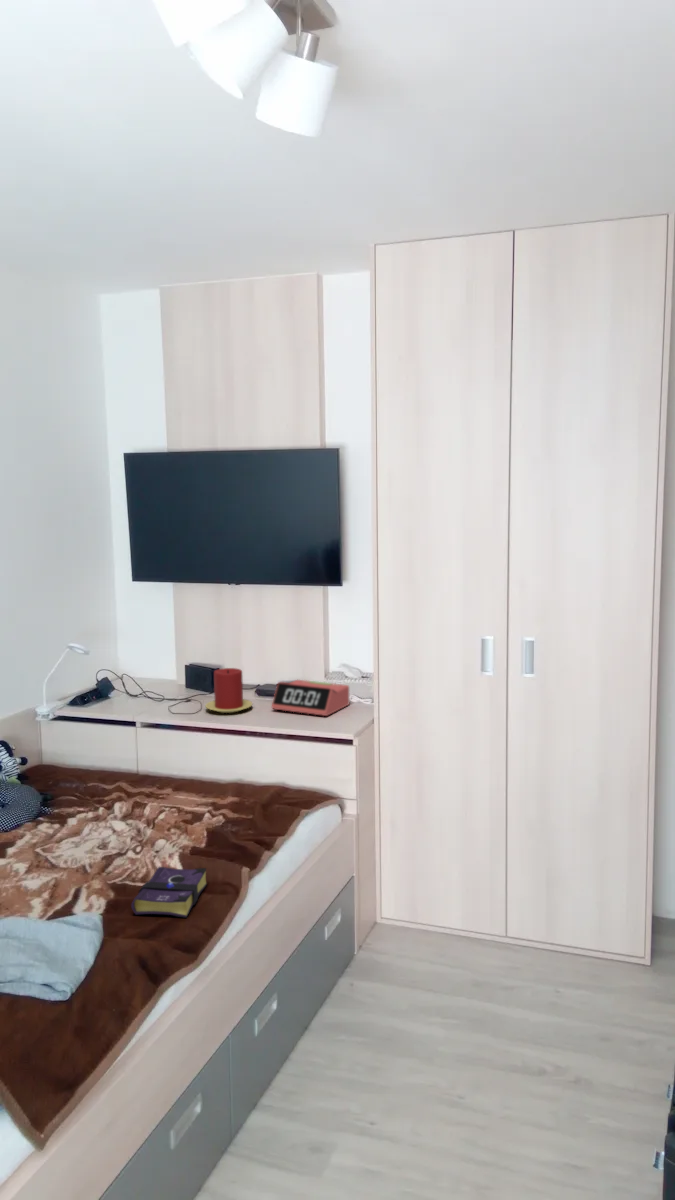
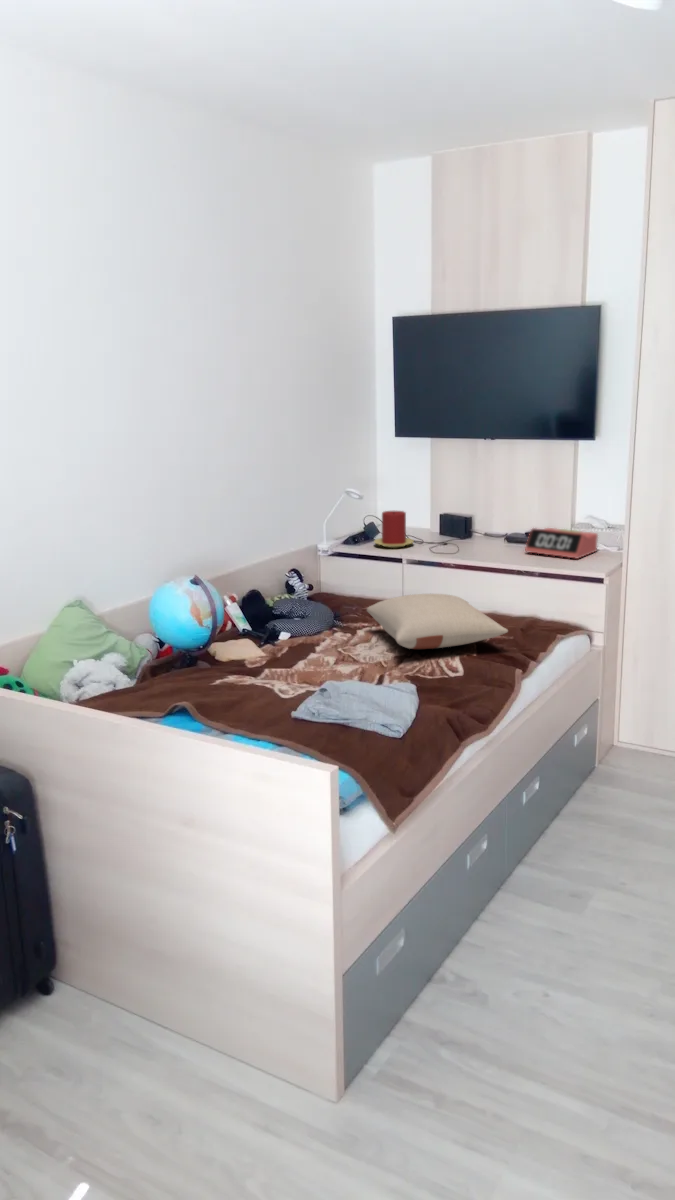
candle: present [206,668,252,713] -> present [374,511,413,548]
pillow: none [78,772,238,846] -> present [367,594,508,649]
book: present [131,867,207,918] -> none [430,663,487,700]

